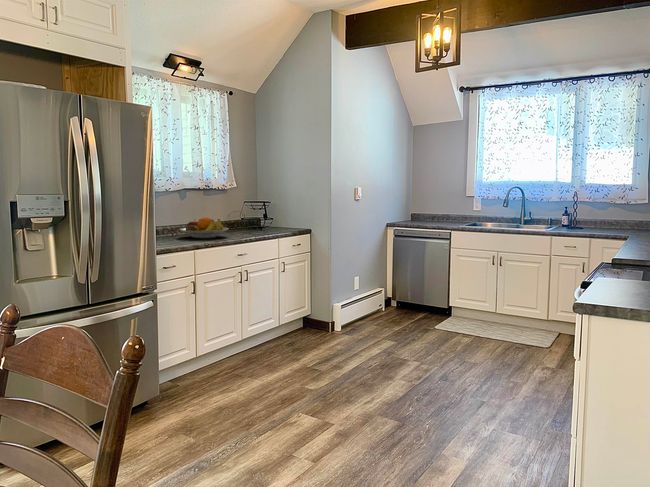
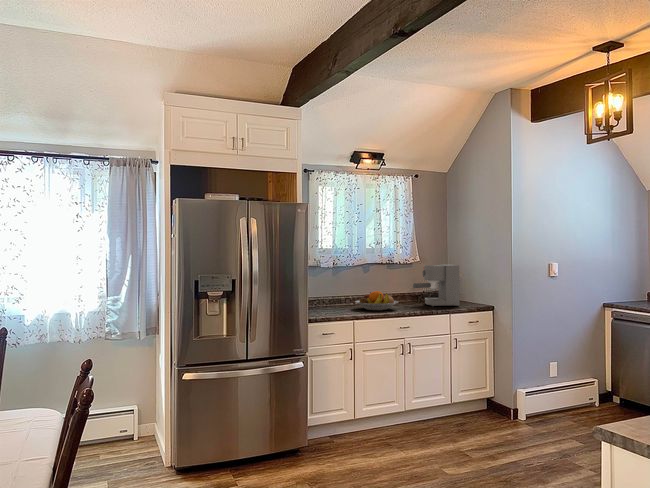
coffee maker: none [234,189,280,232] -> present [413,265,459,306]

